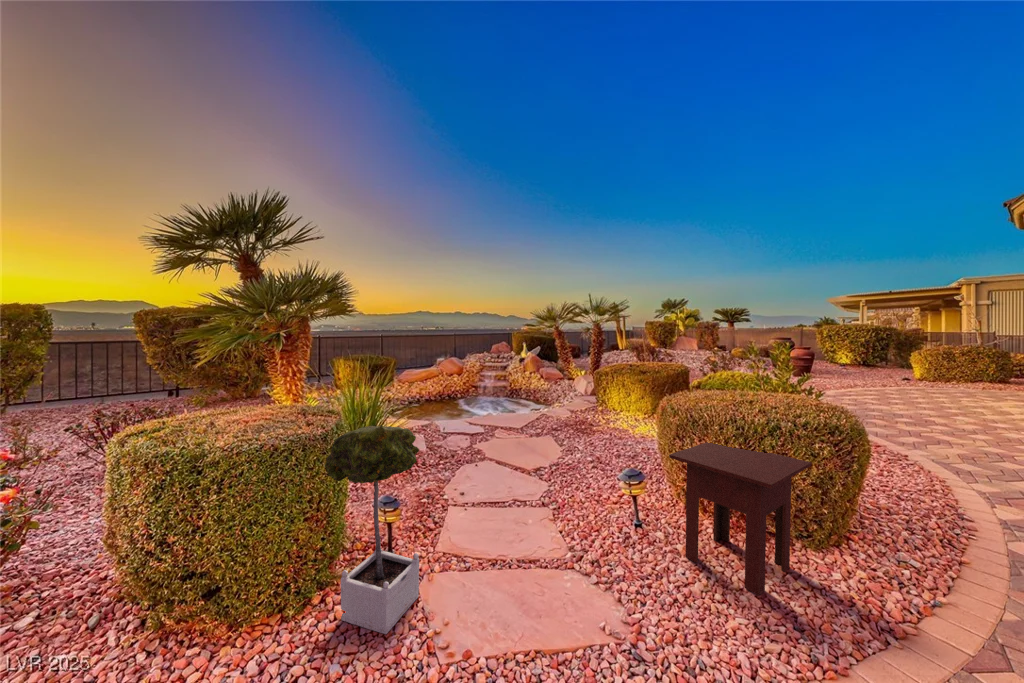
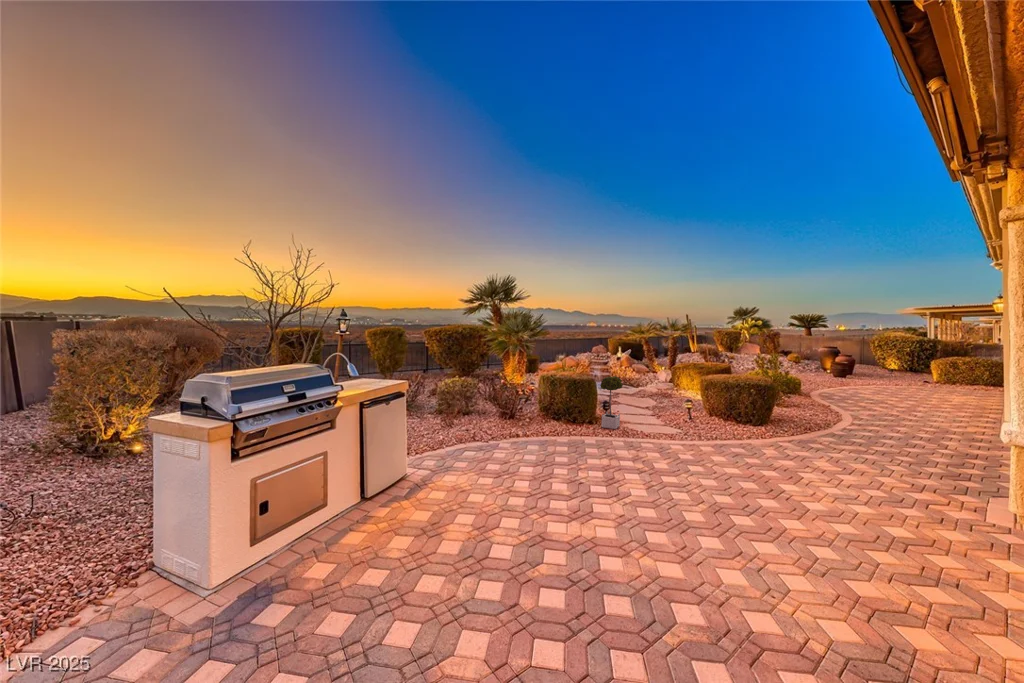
side table: present [669,442,811,595] -> none [699,391,747,432]

